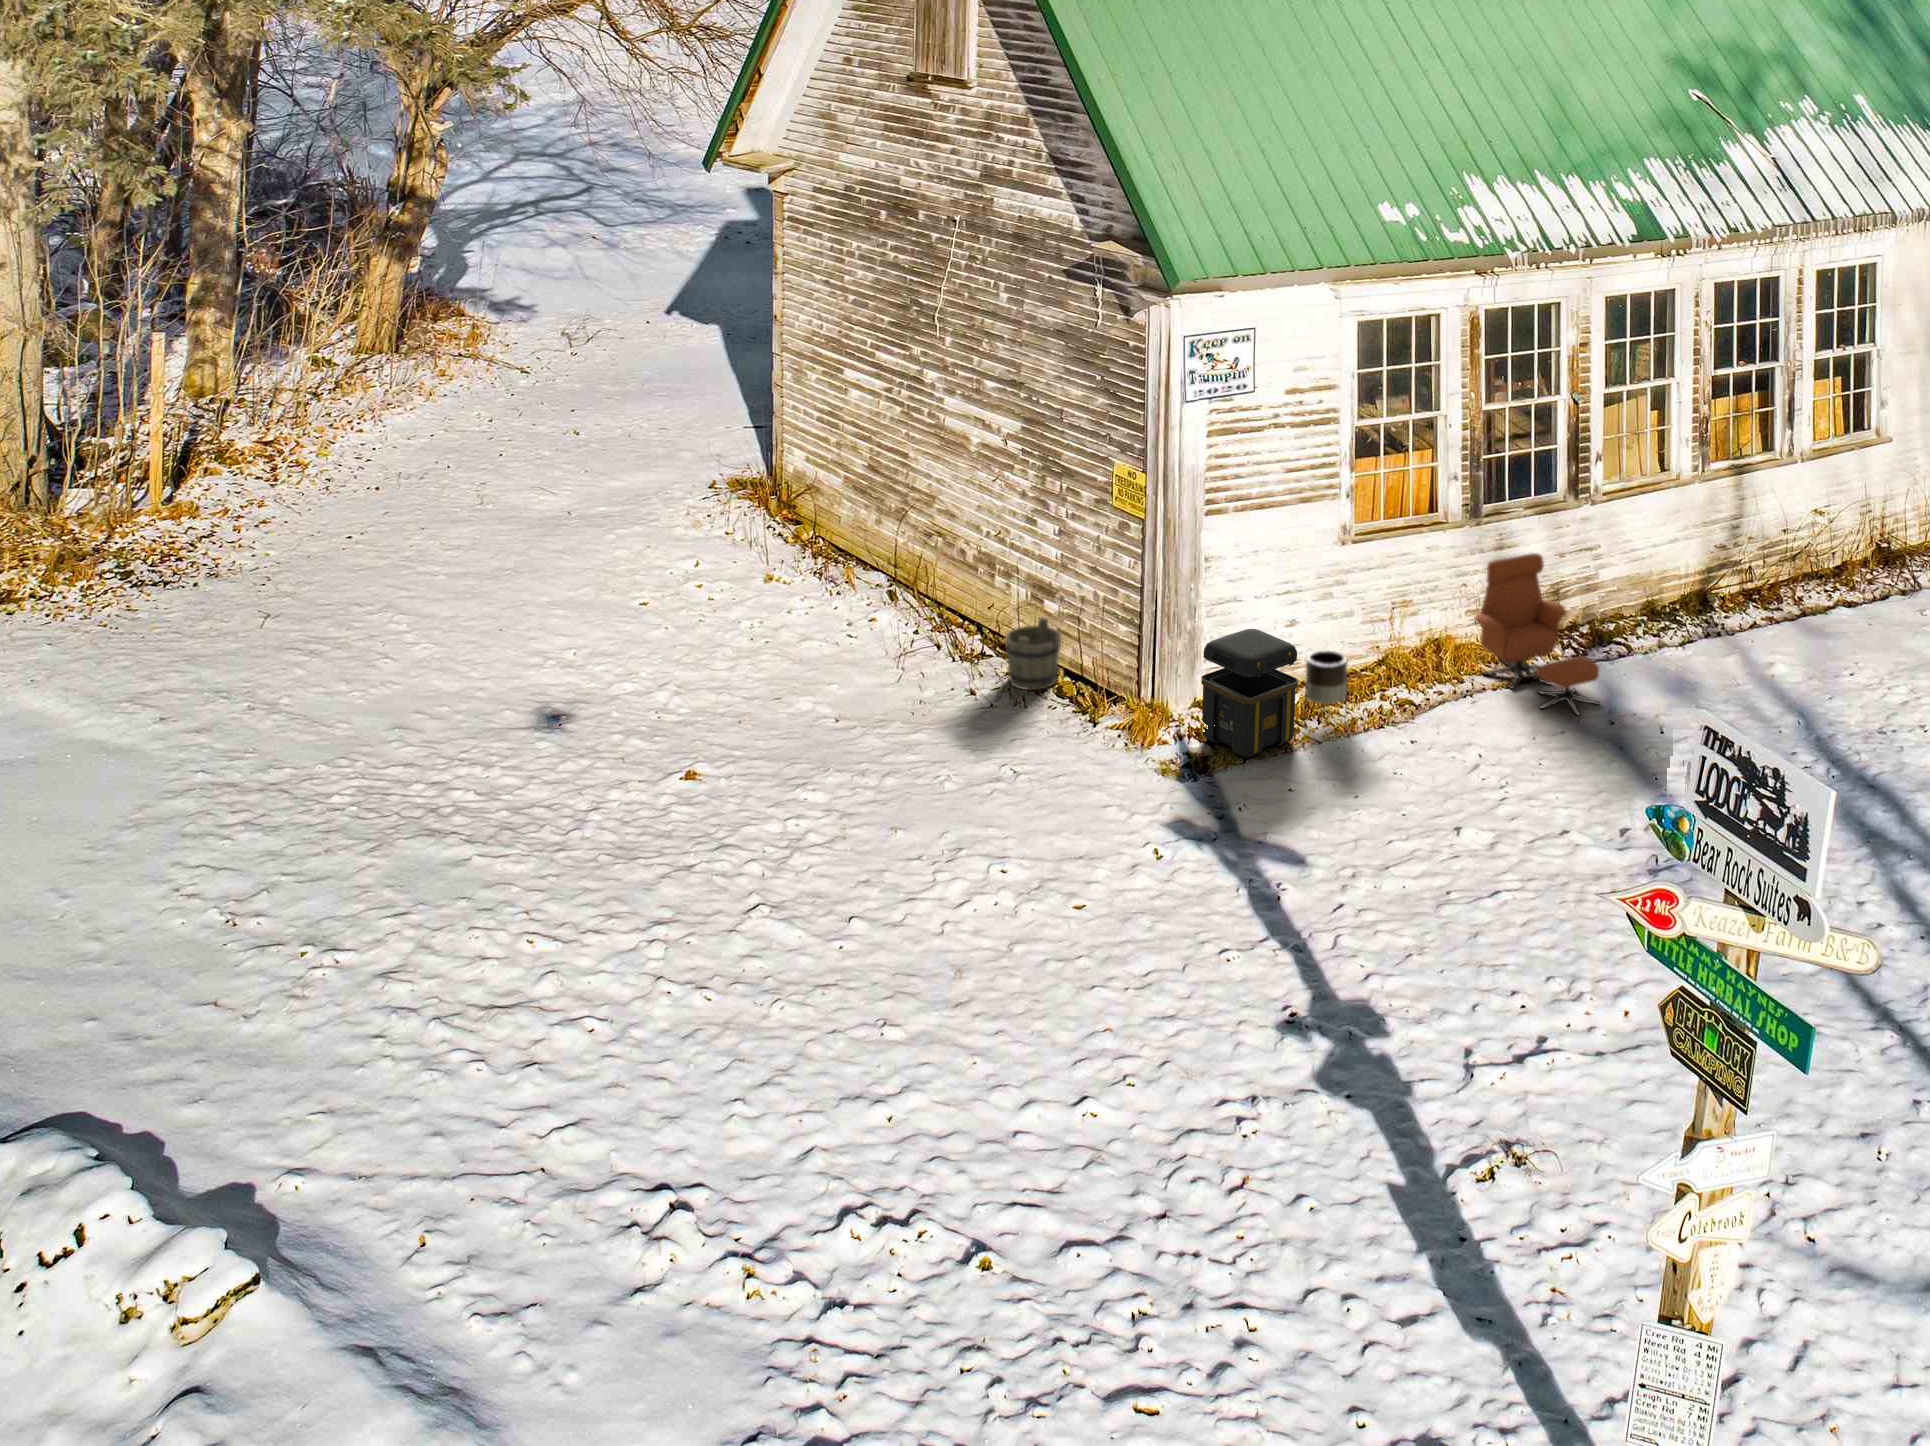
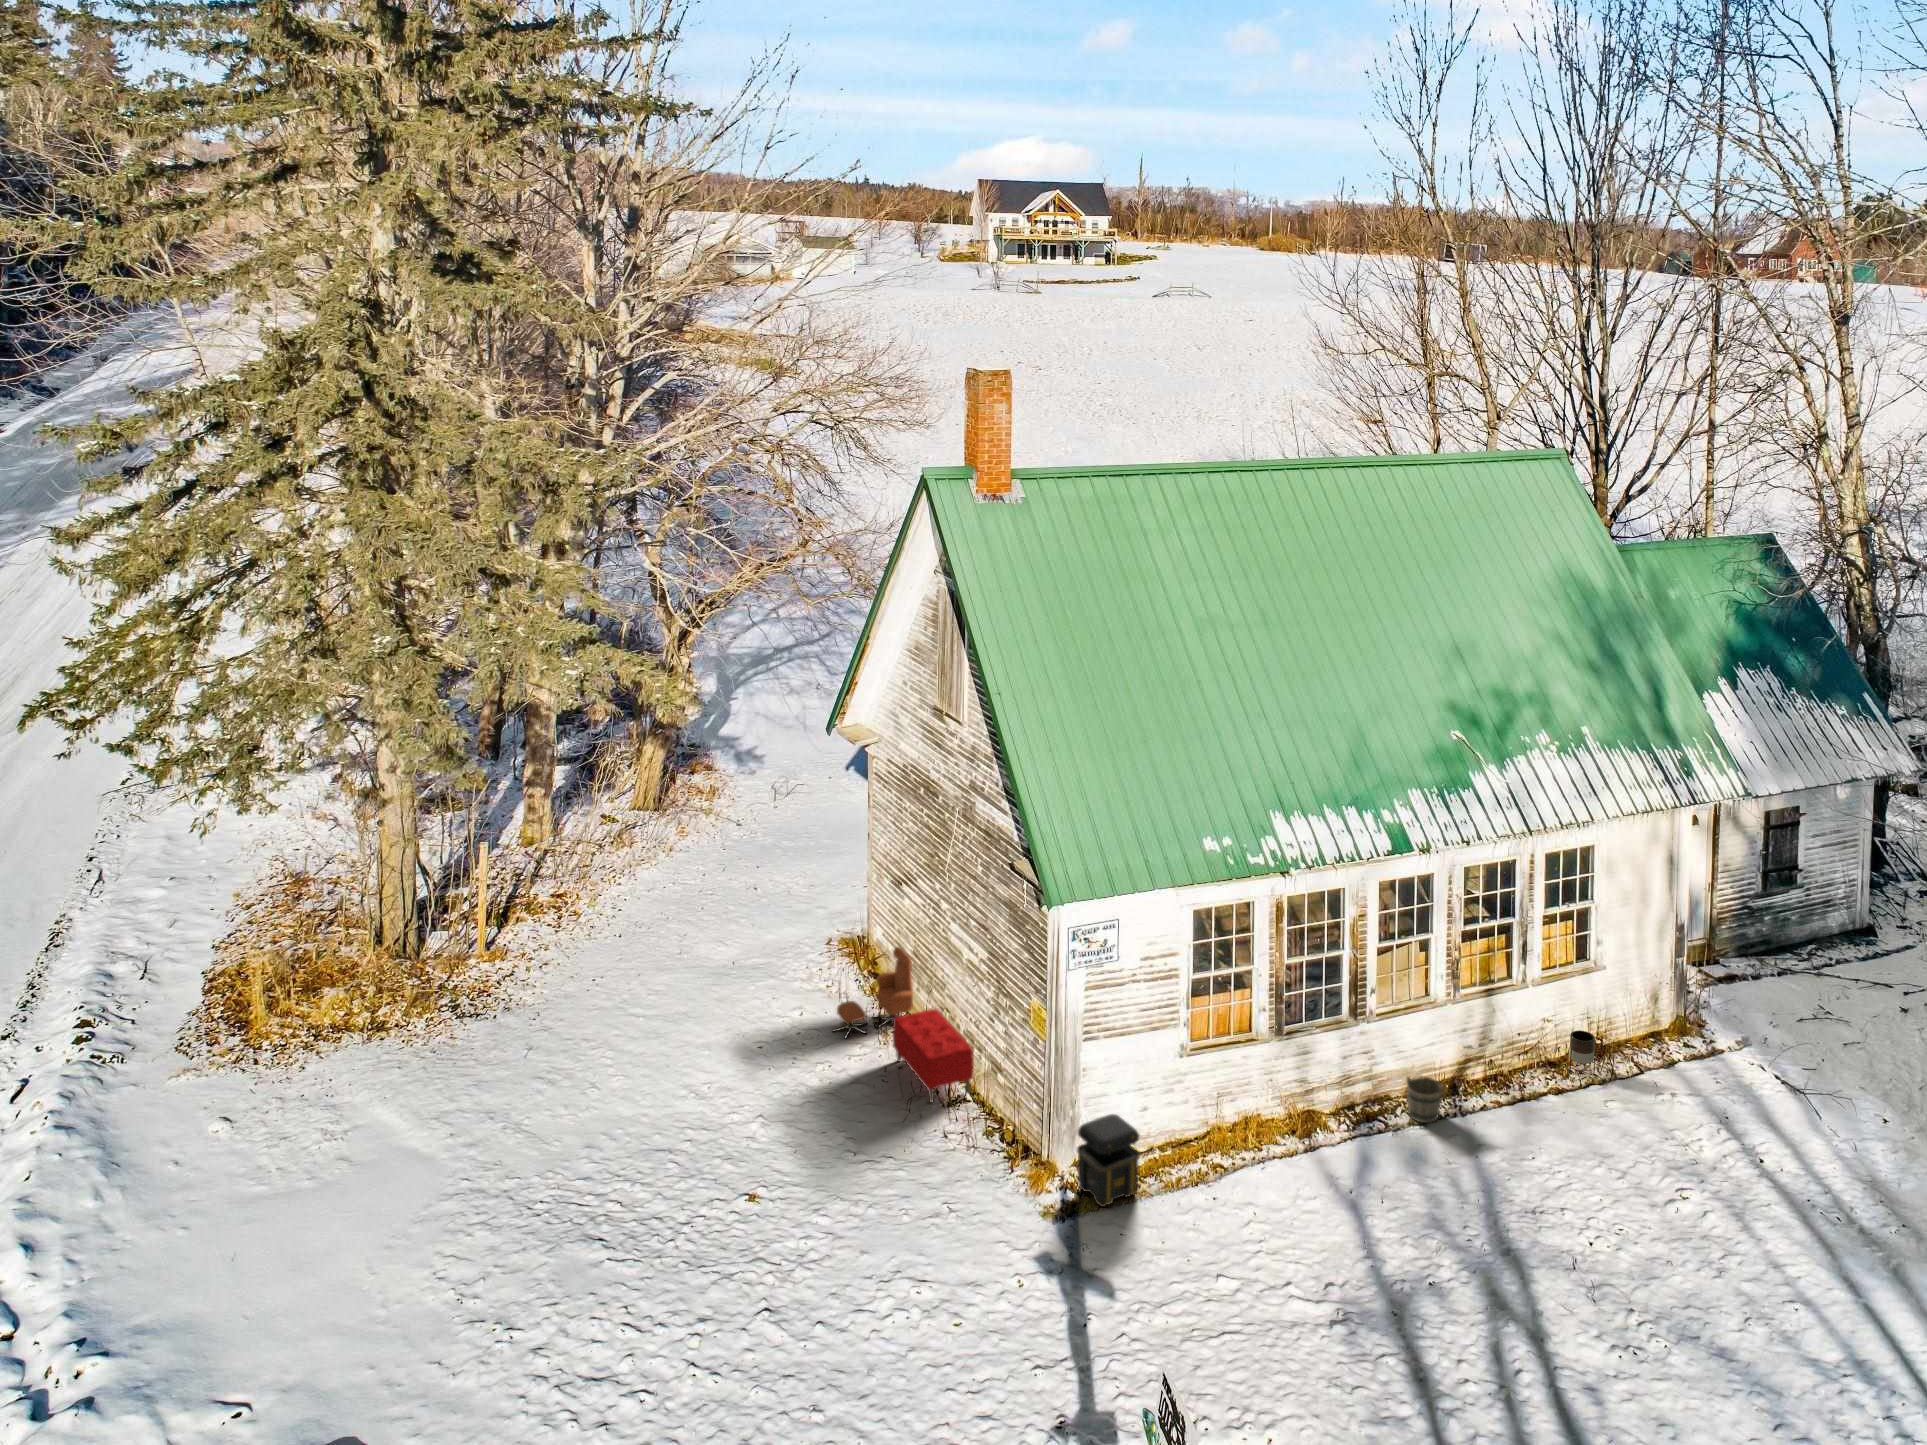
bench: none [869,531,1007,654] -> present [893,1009,974,1102]
lounge chair: present [1474,553,1599,716] -> present [833,946,913,1038]
bucket: present [1005,618,1061,690] -> present [1407,1077,1443,1123]
planter: present [1304,650,1348,706] -> present [1569,1031,1596,1074]

